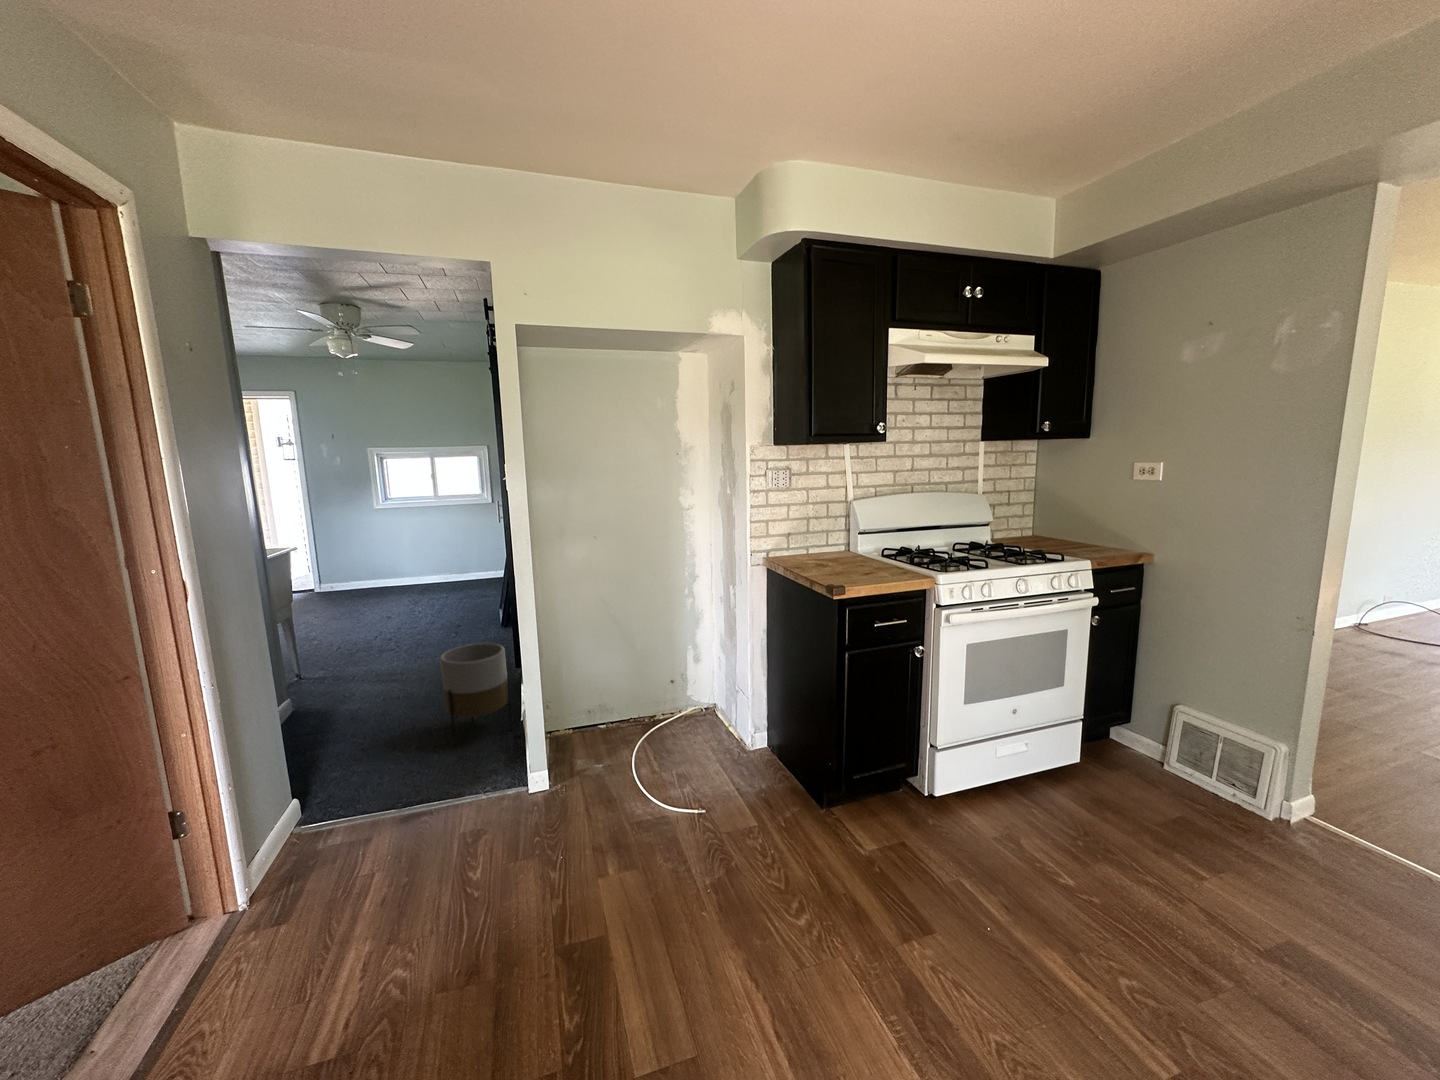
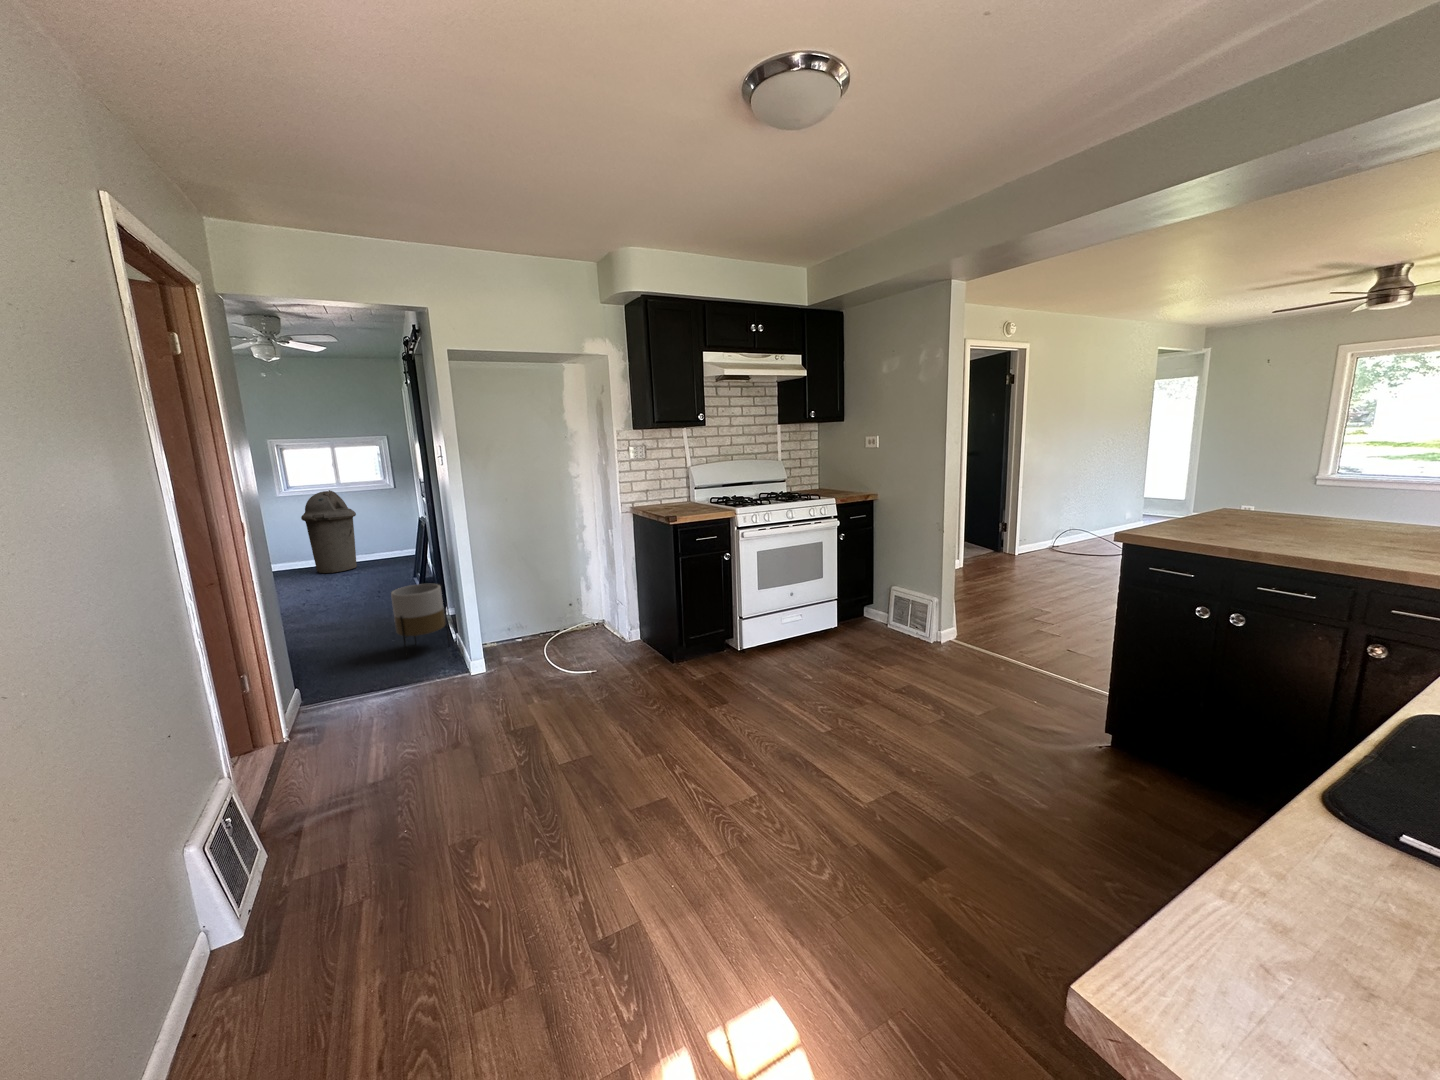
trash can: none [389,504,446,596] -> present [301,490,357,573]

